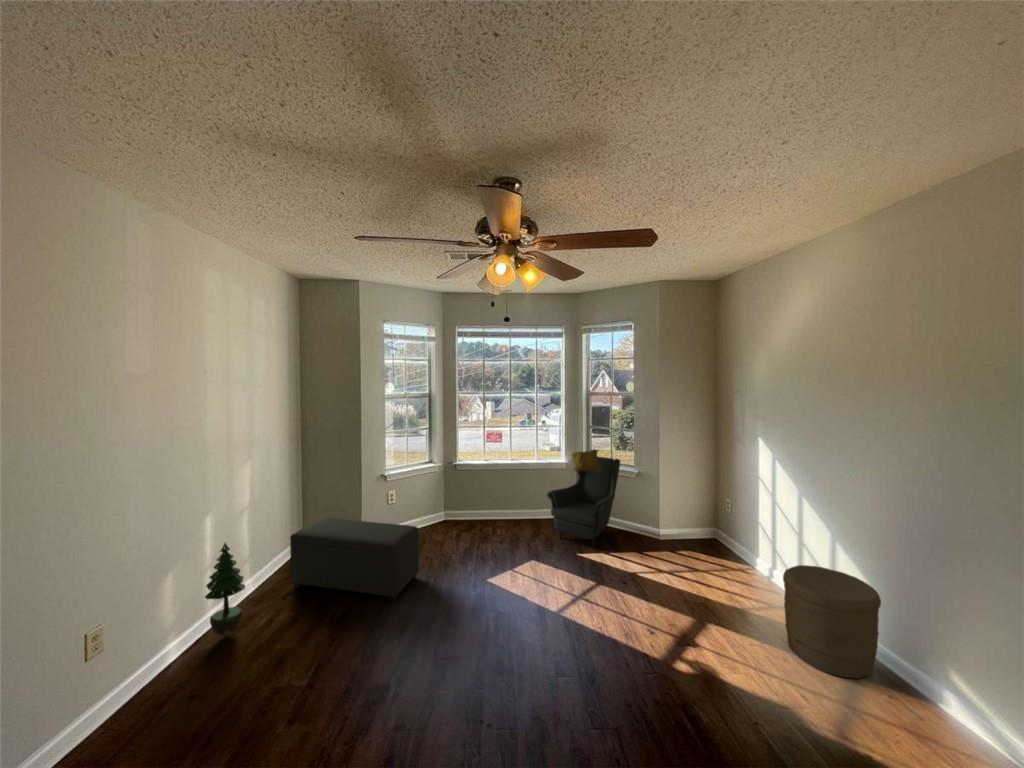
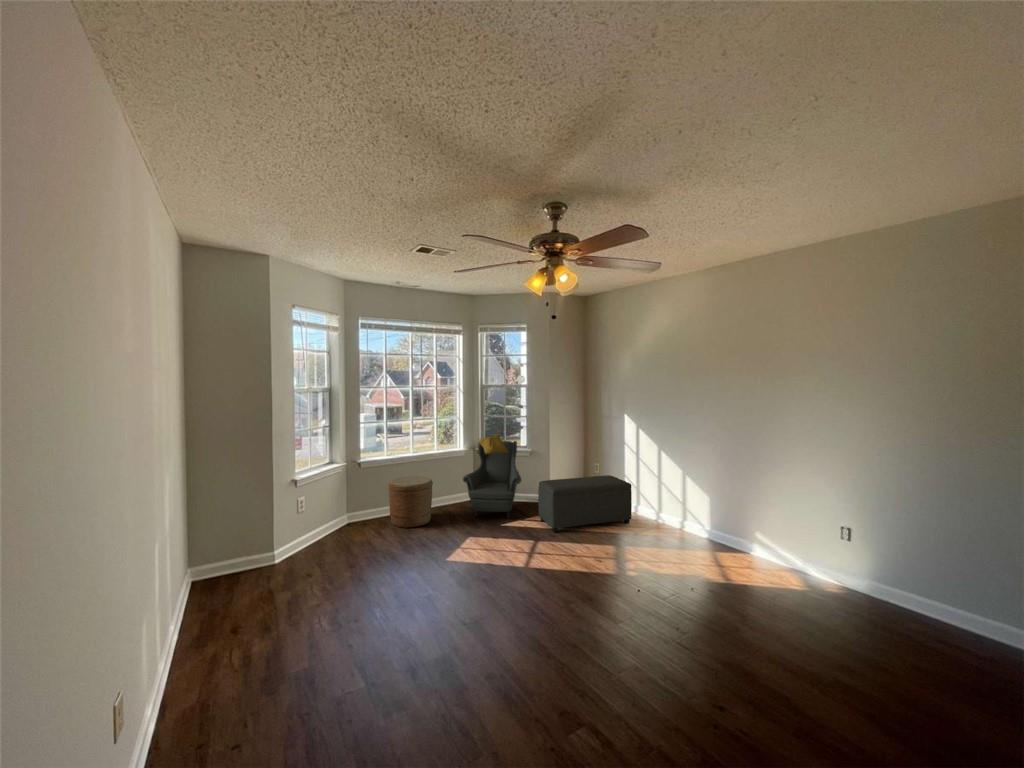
ottoman: present [290,518,419,601] -> present [538,475,632,532]
potted tree: present [205,543,245,636] -> none [169,566,222,688]
woven basket: present [783,565,881,678] -> present [388,476,433,528]

